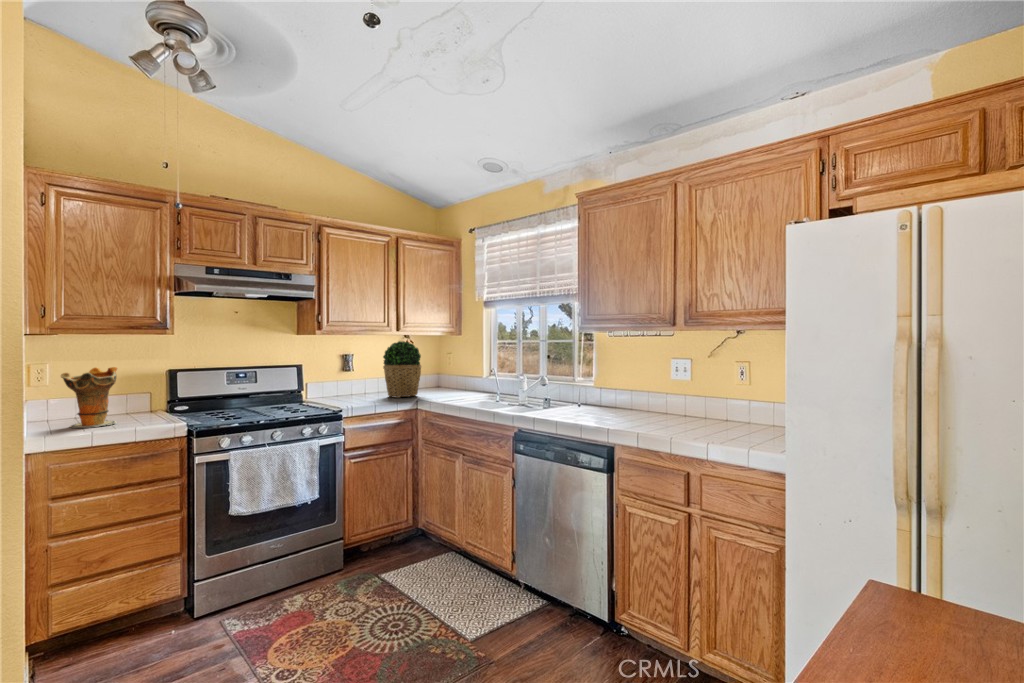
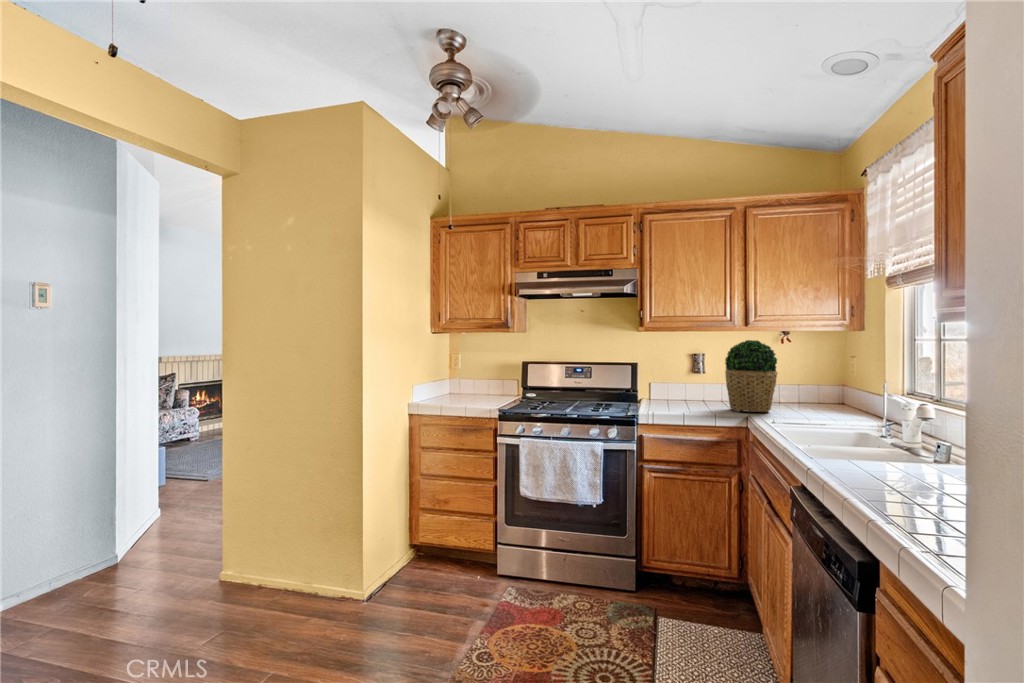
decorative vase: present [61,367,117,428] -> none [441,356,476,401]

